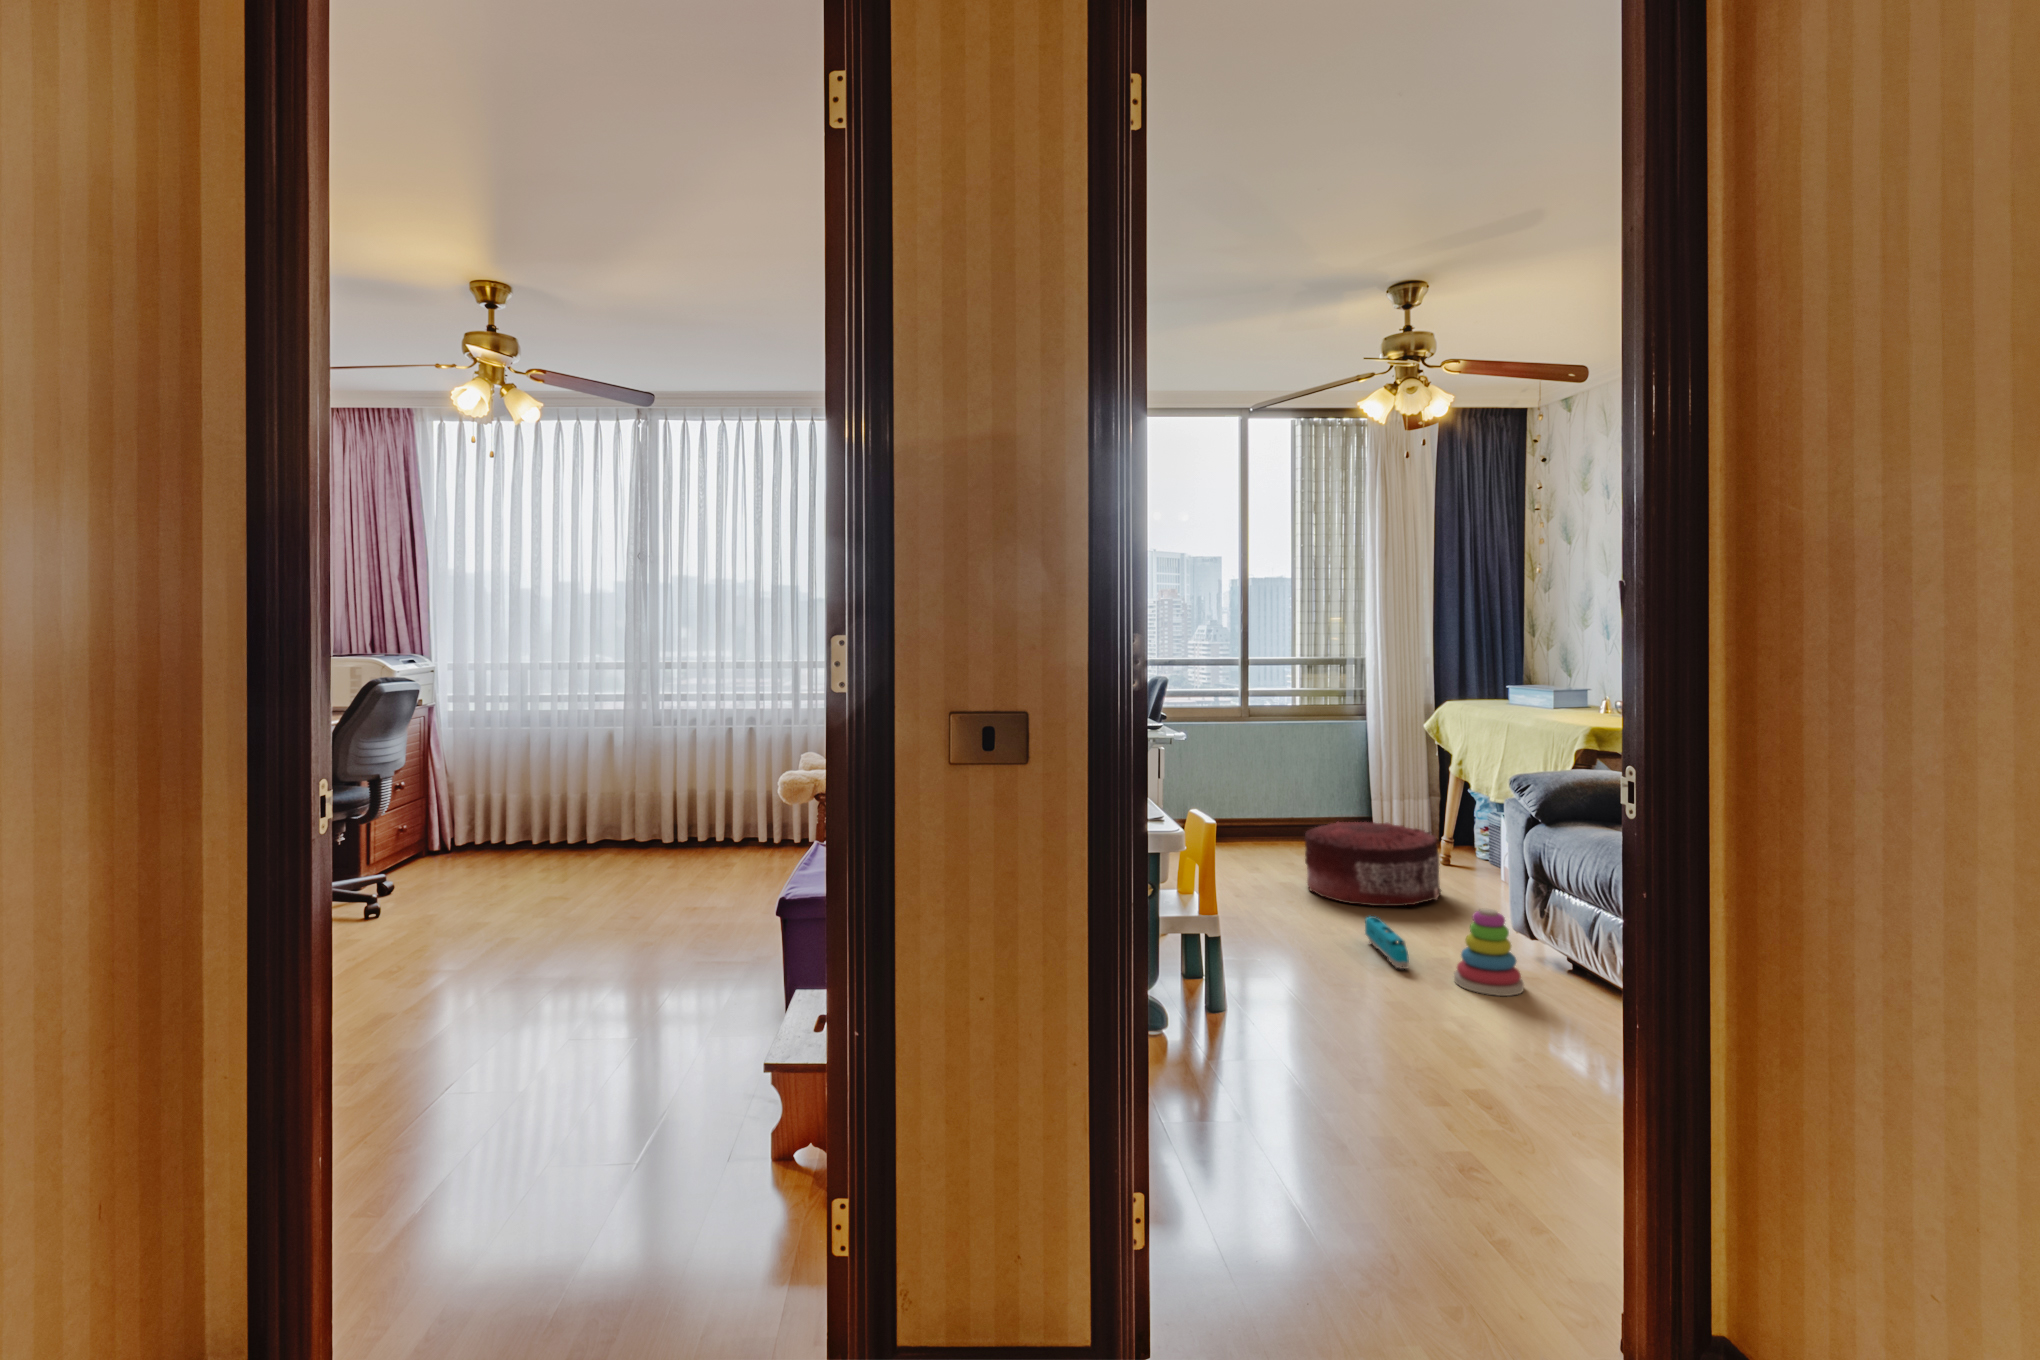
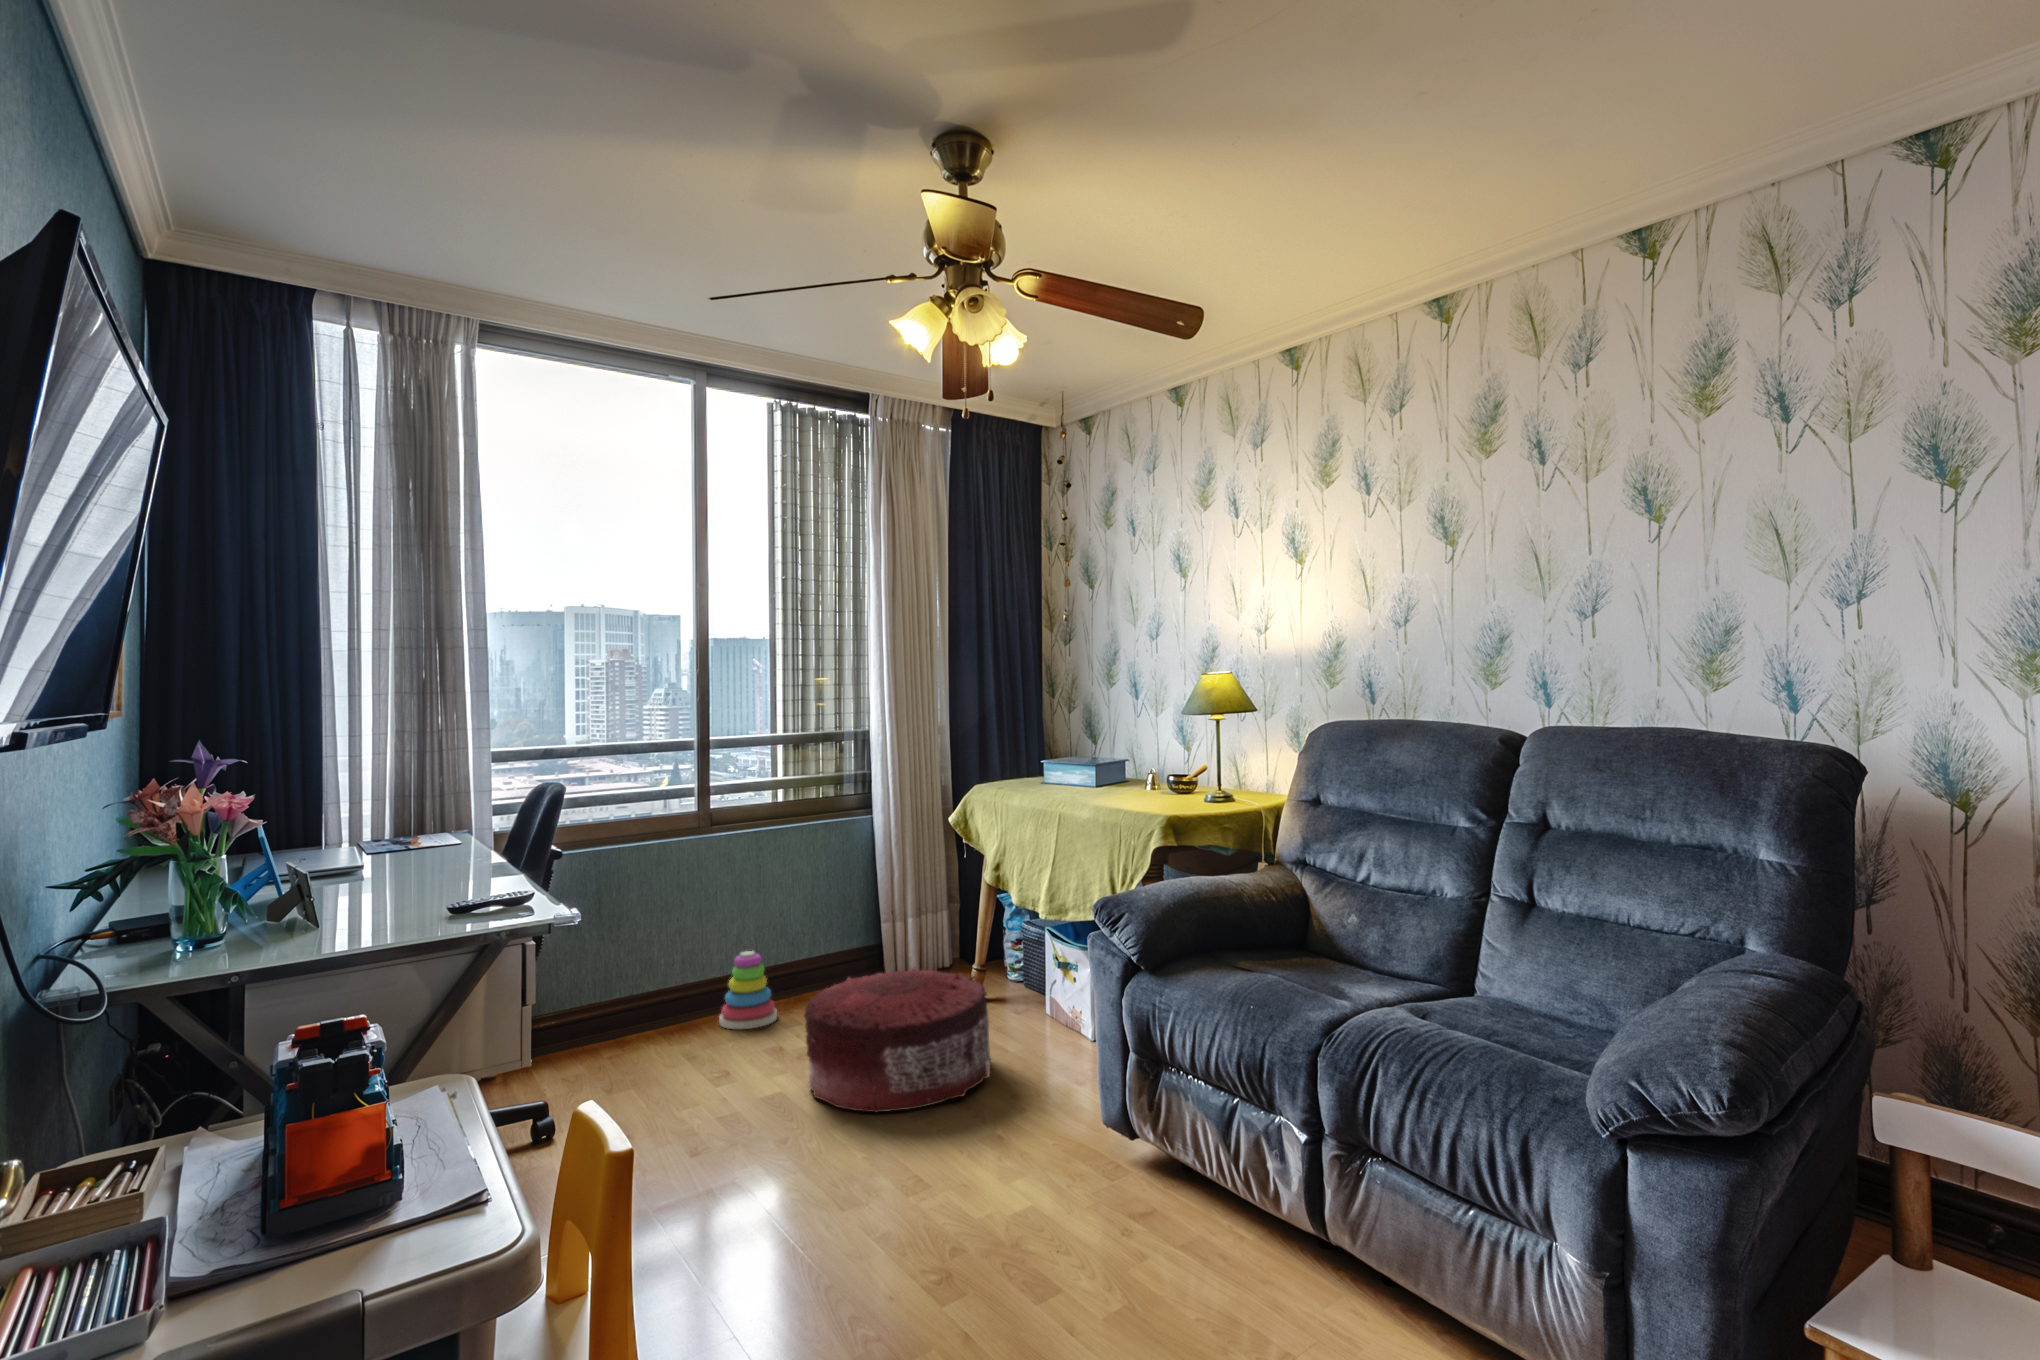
stacking toy: present [1454,909,1524,996] -> present [719,951,777,1029]
toy train: present [1365,916,1409,969] -> none [913,1154,992,1256]

